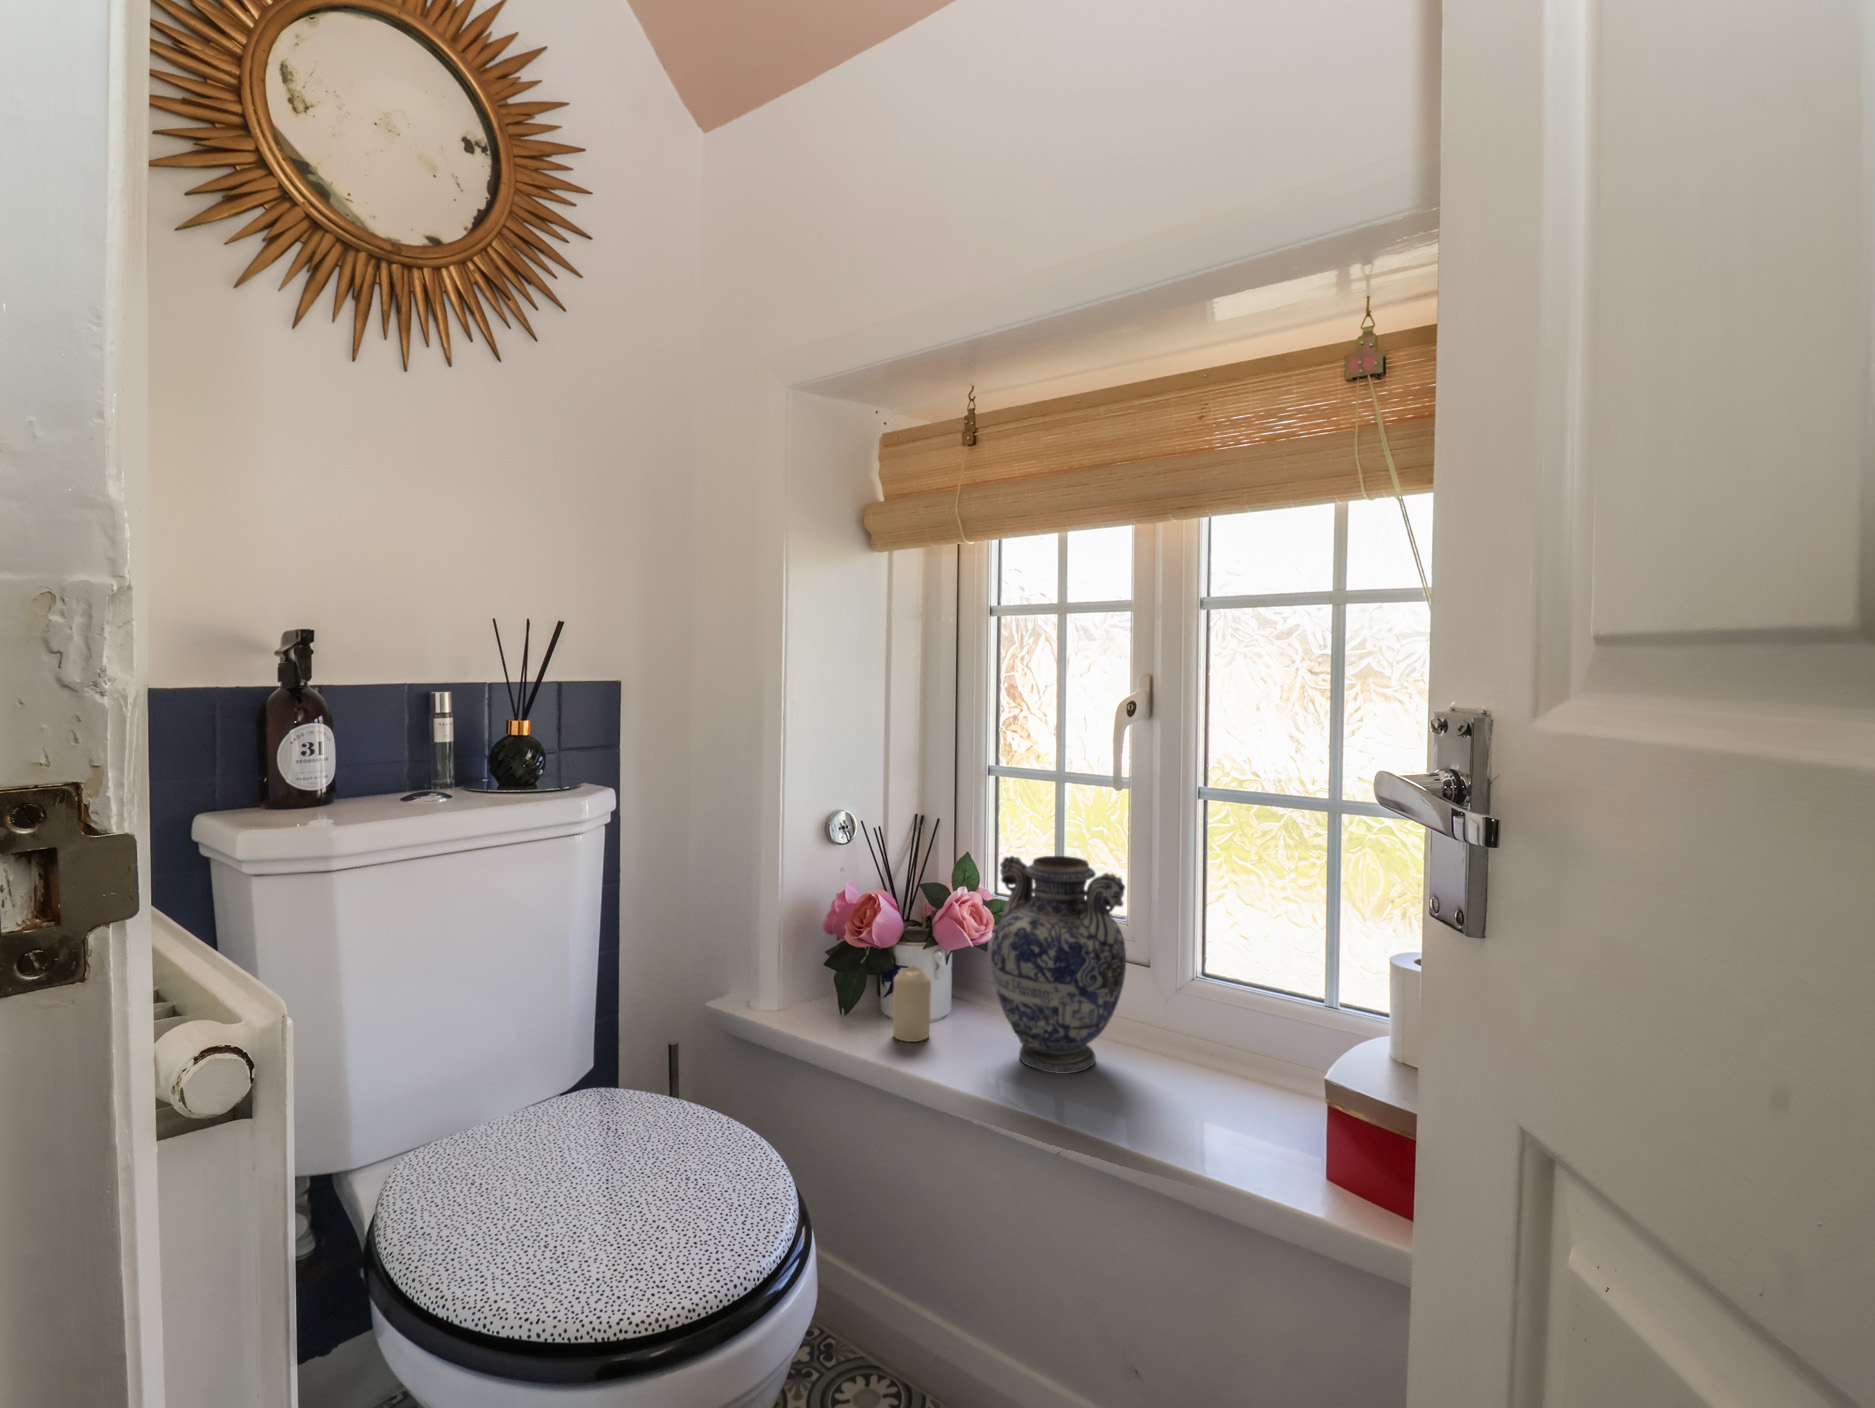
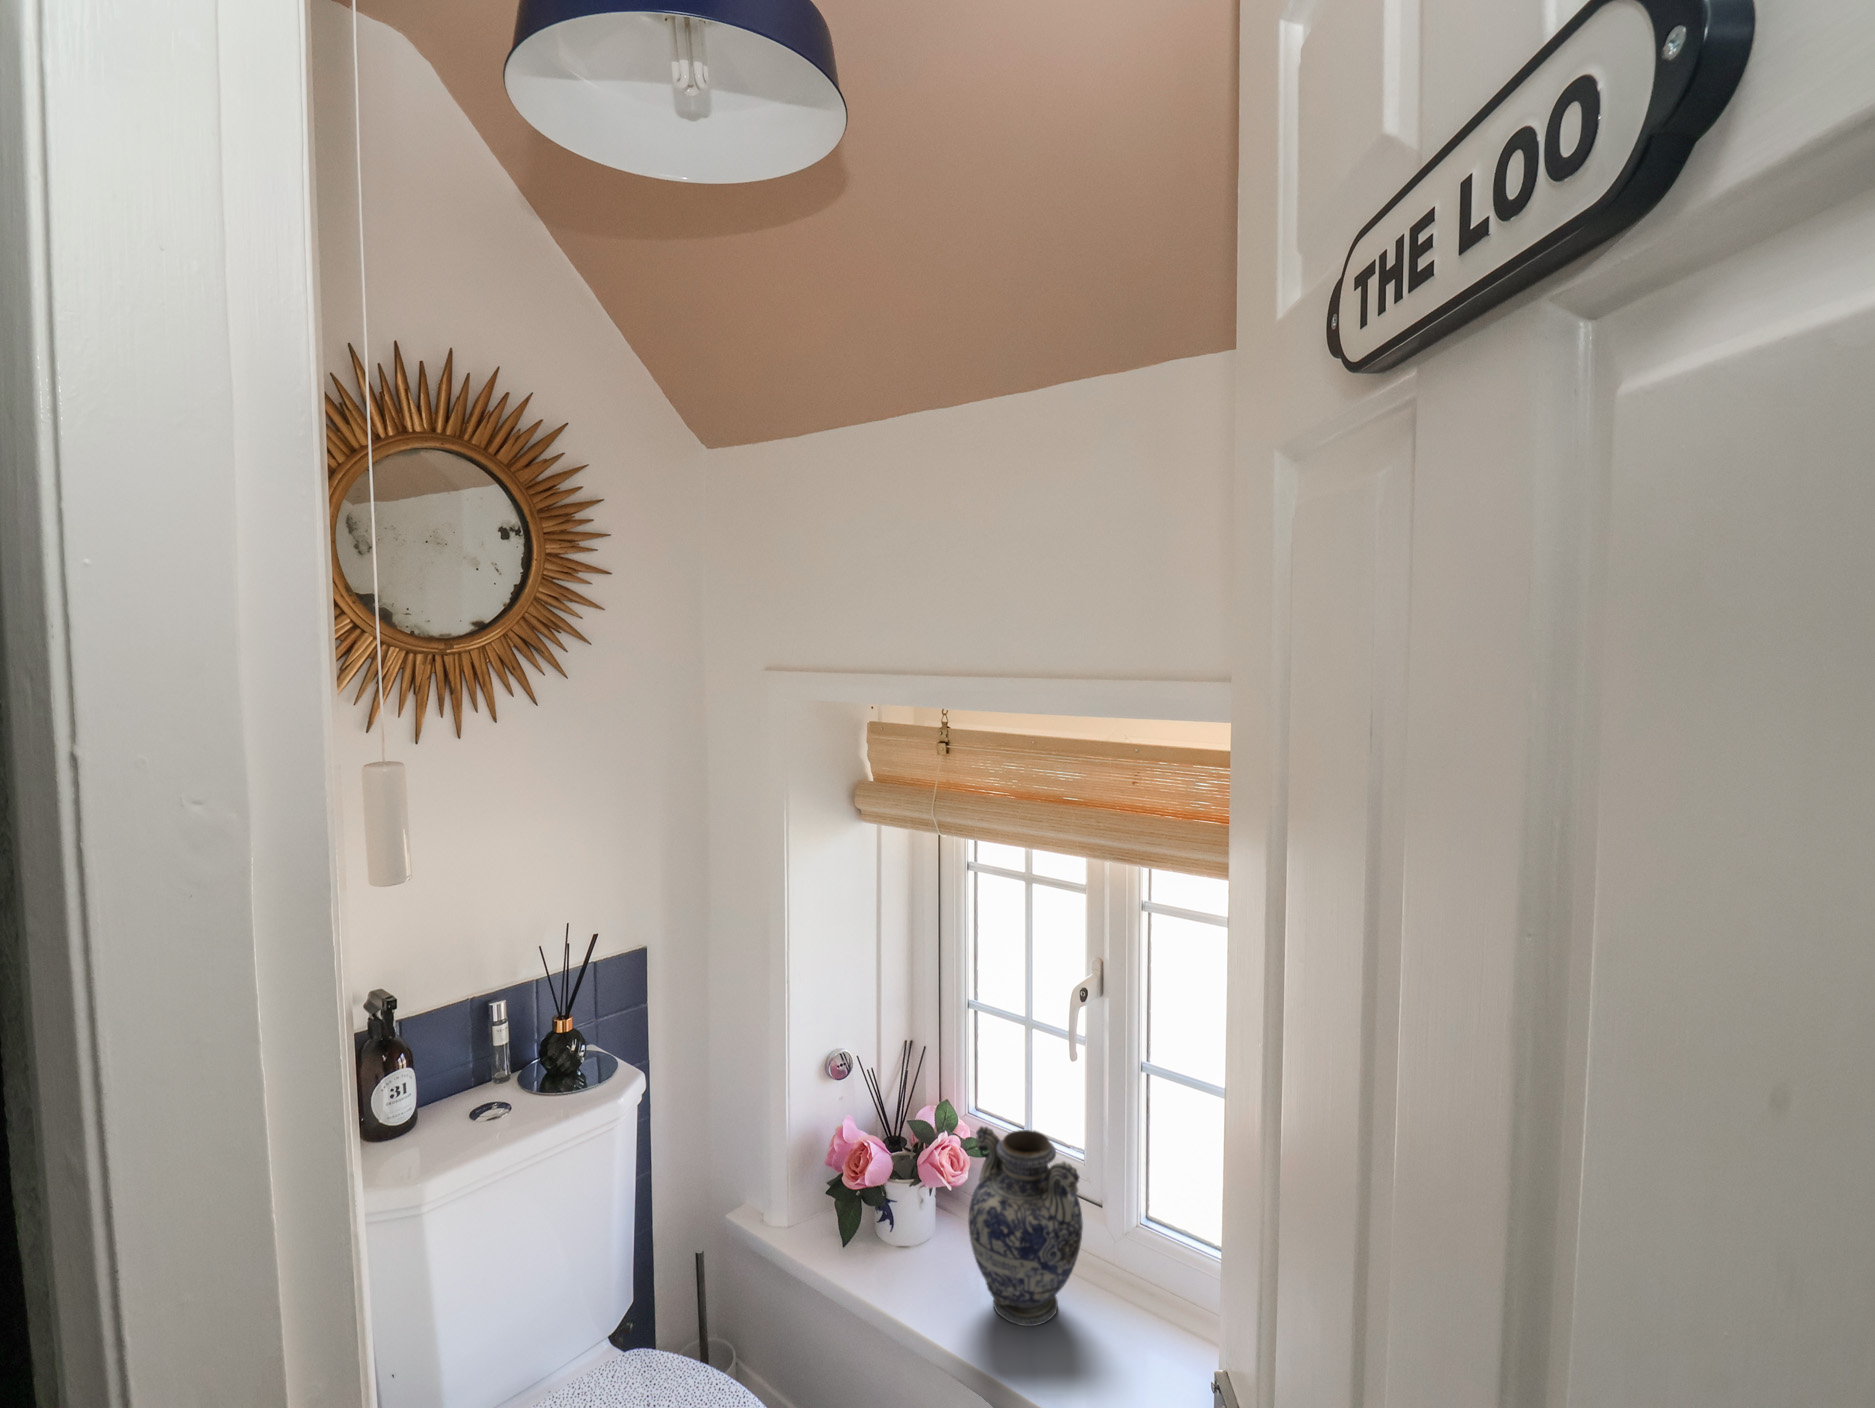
candle: present [893,966,931,1042] -> none [886,1213,918,1283]

